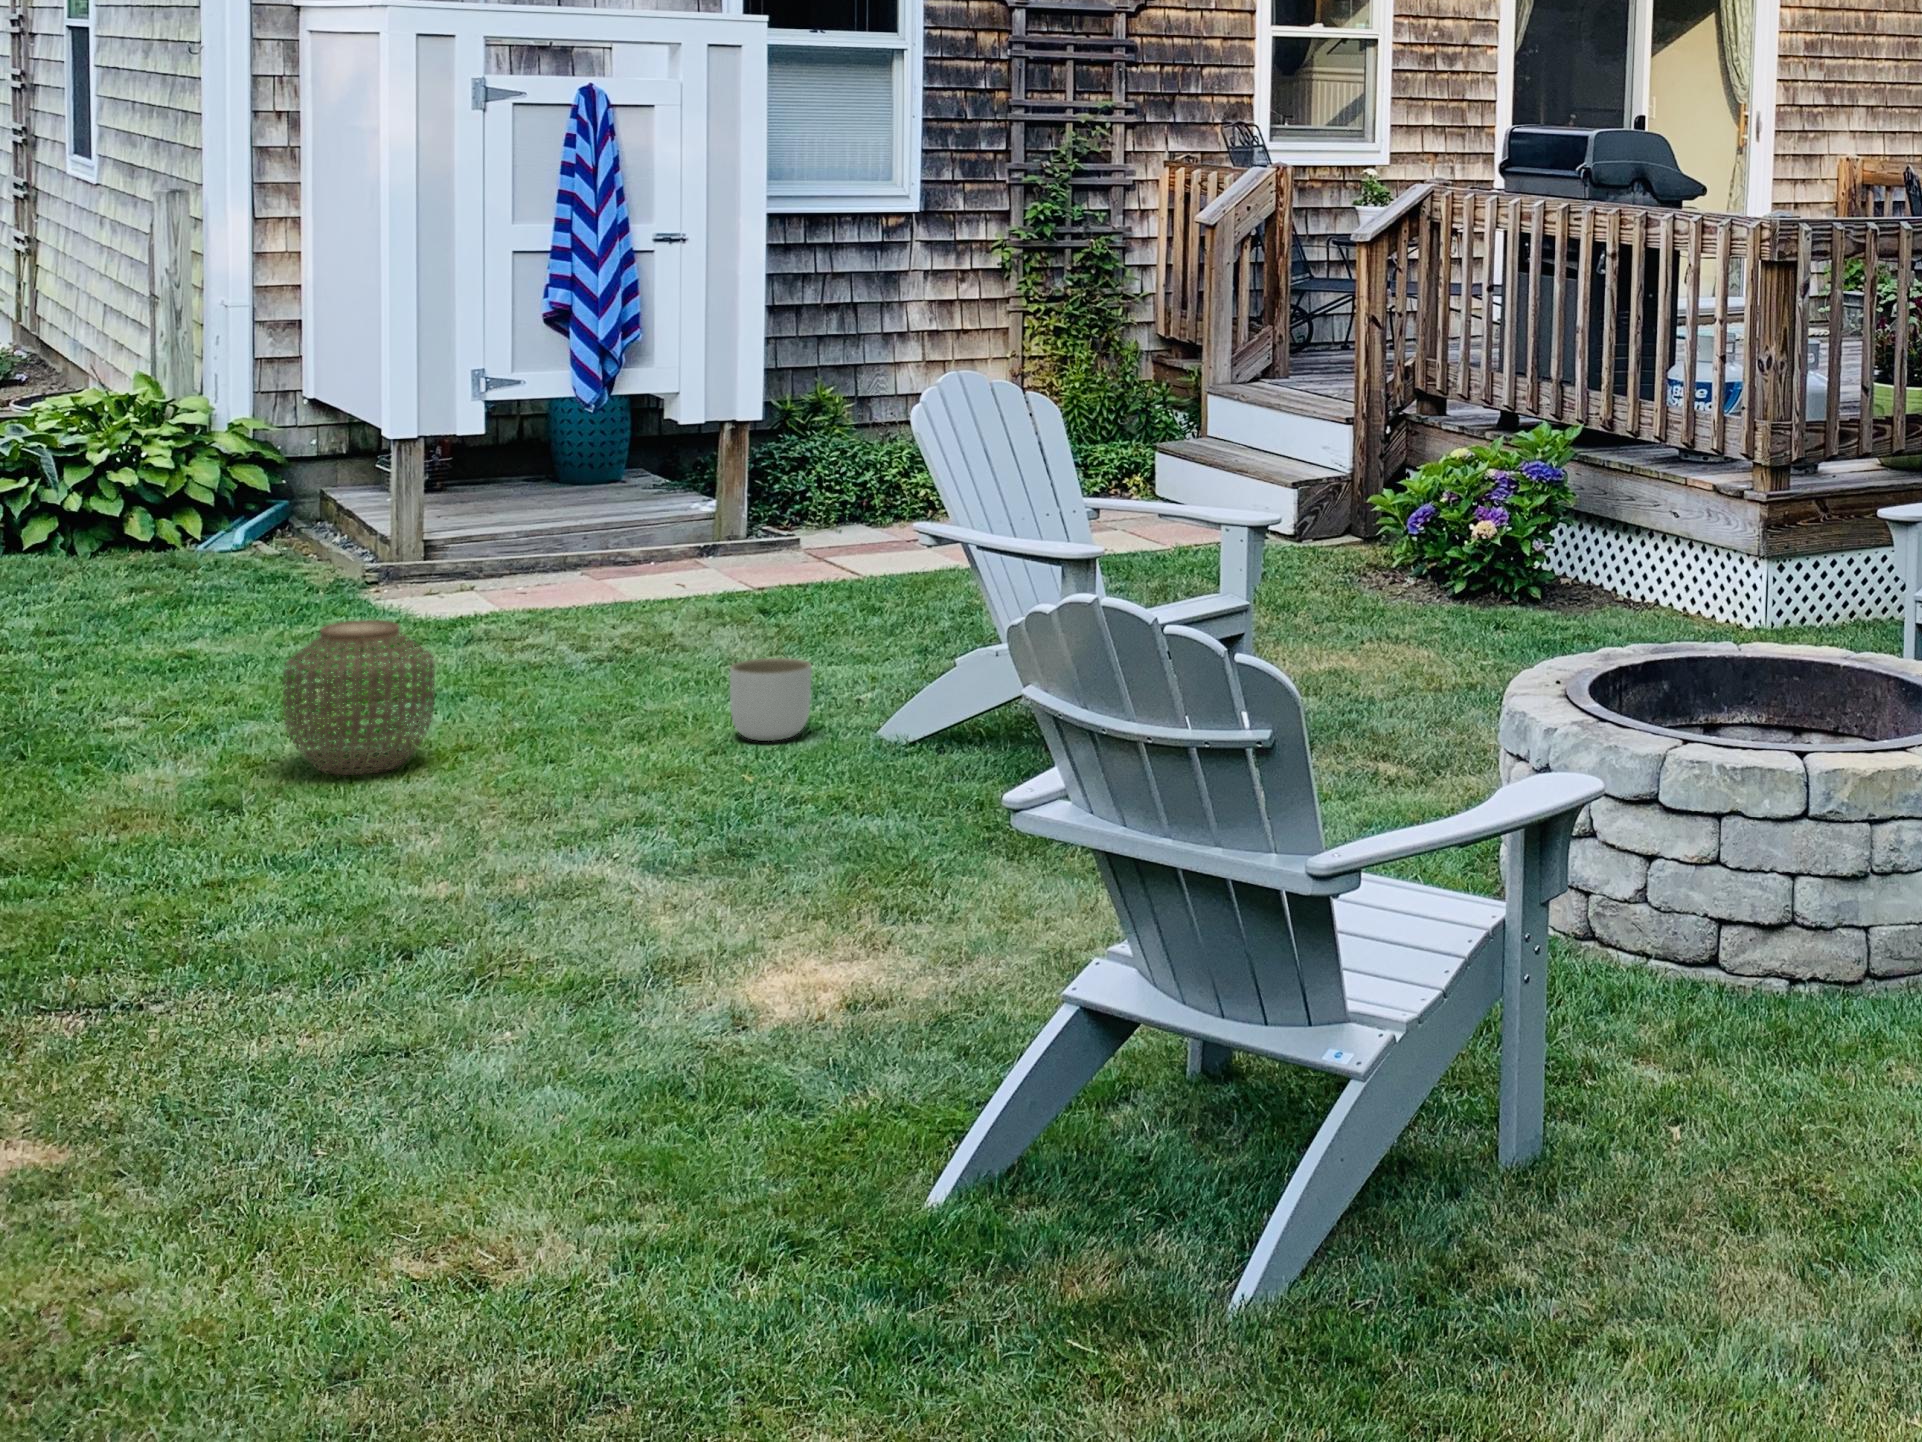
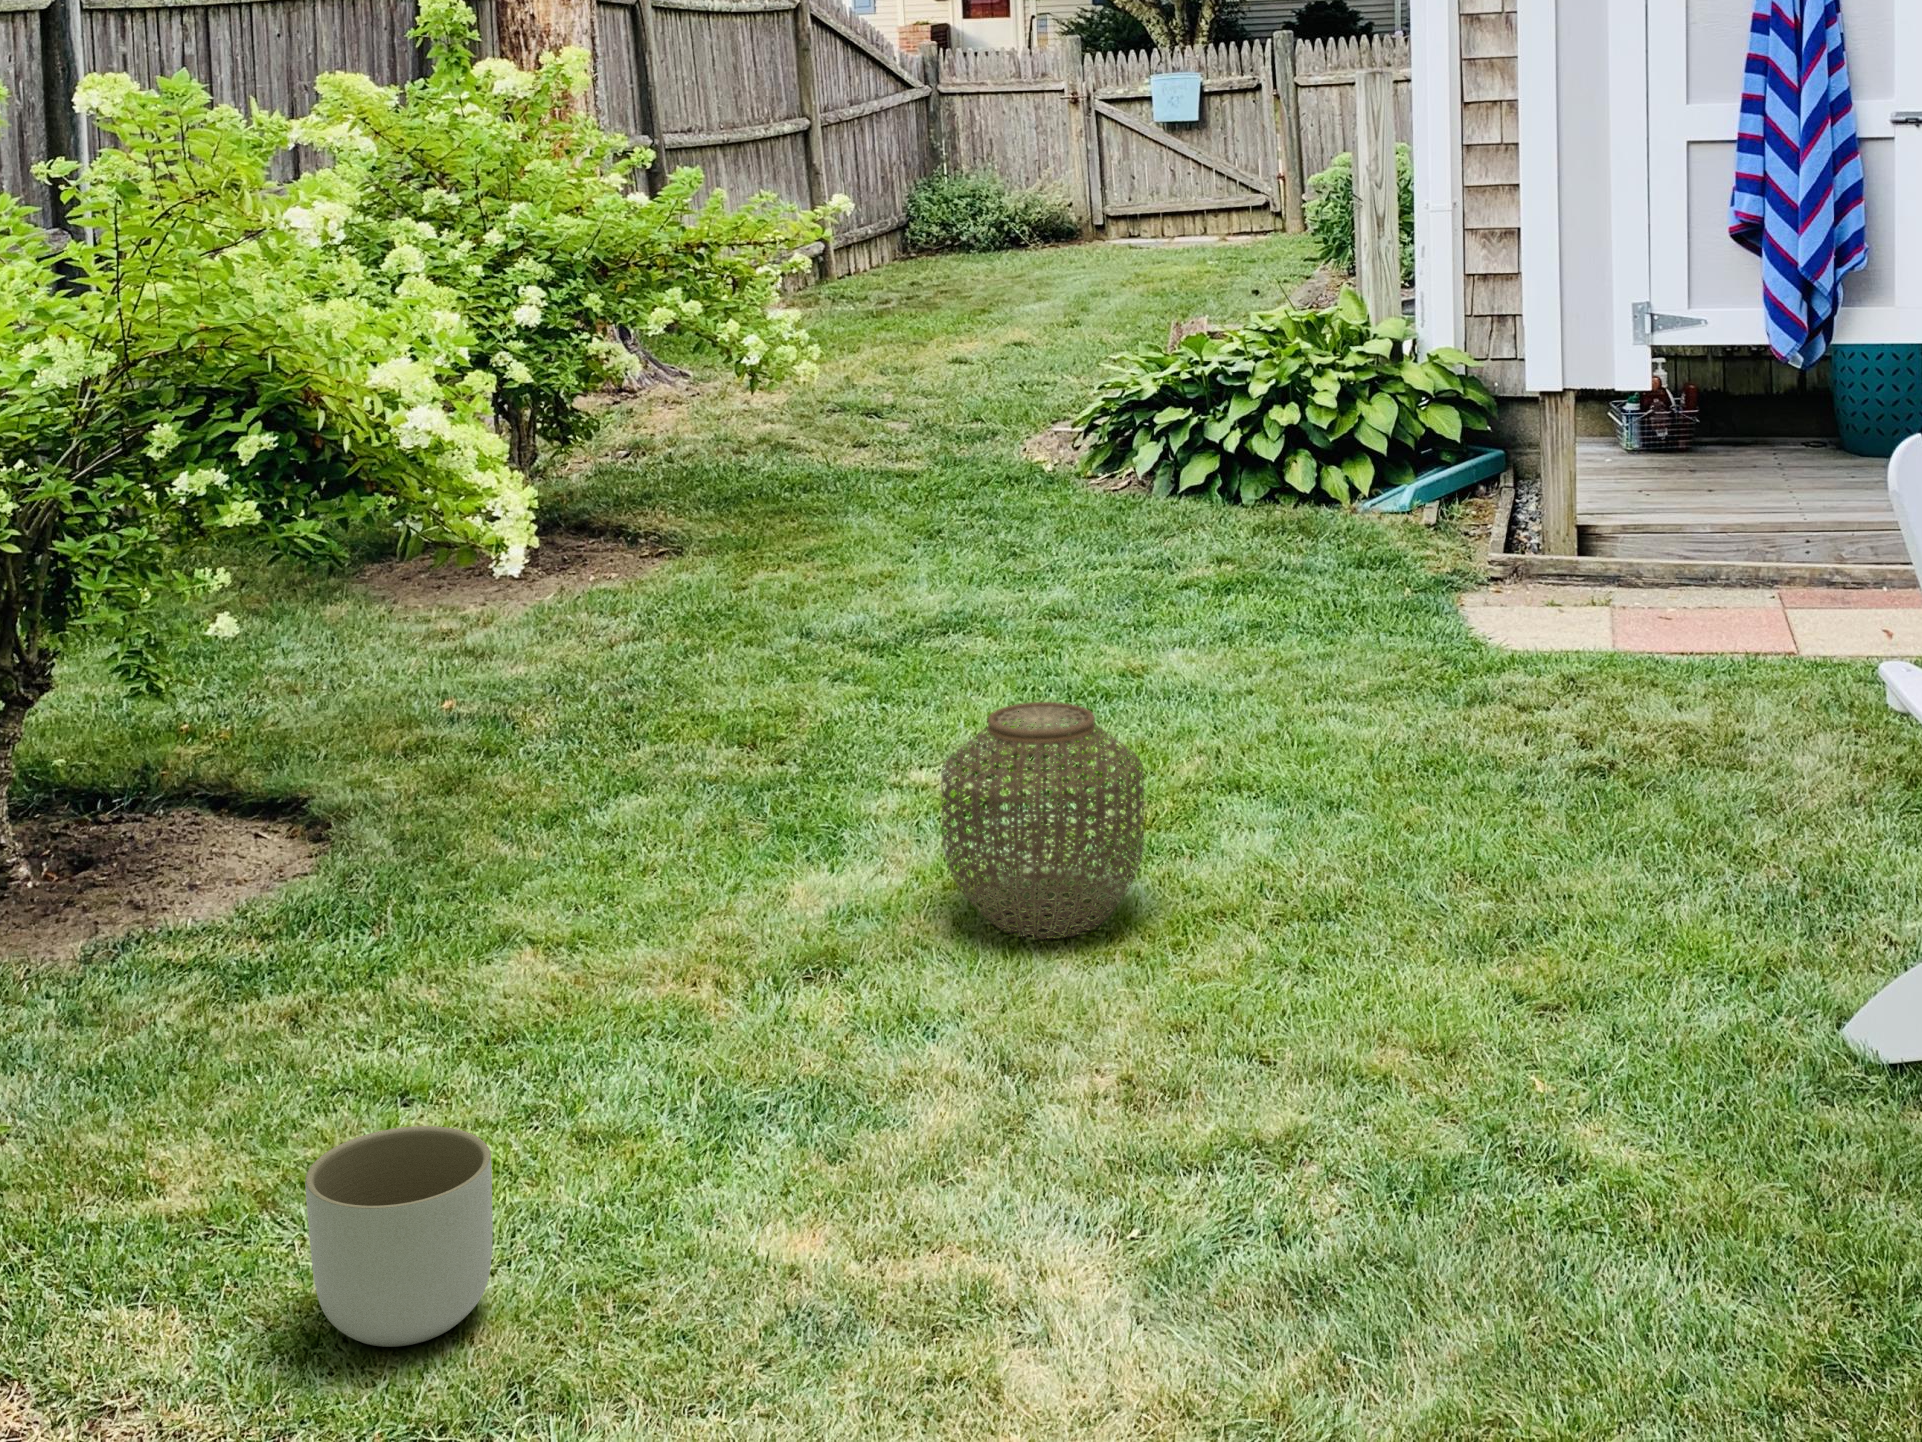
planter: present [730,658,812,741] -> present [305,1126,492,1347]

